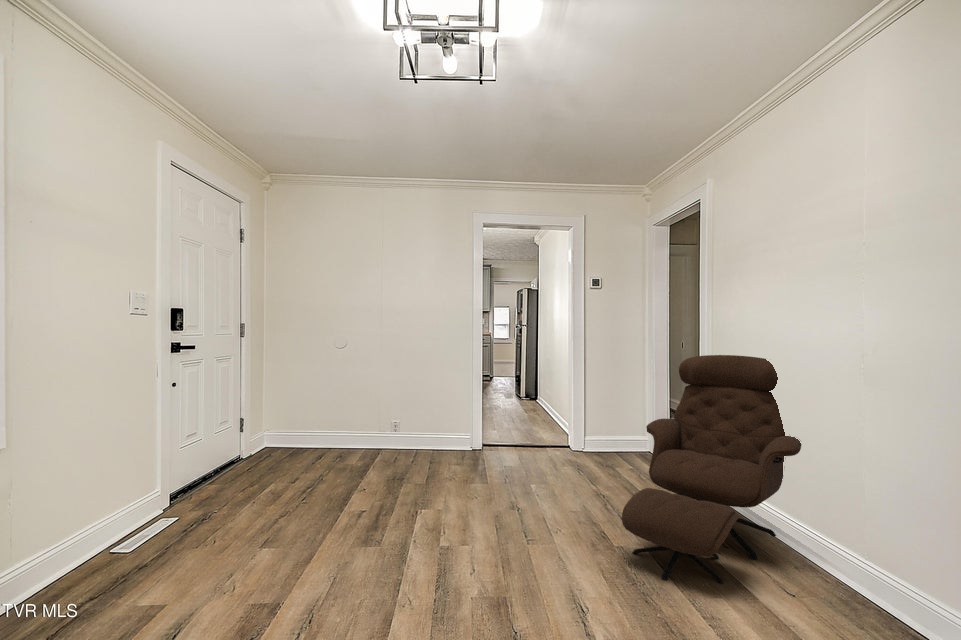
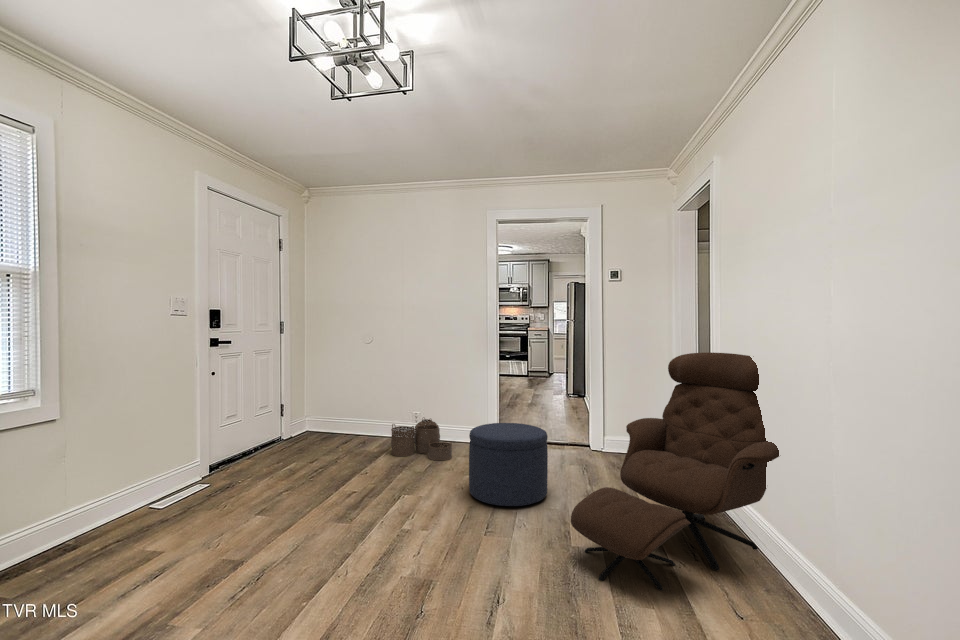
woven basket: none [375,427,444,472] -> present [391,419,452,460]
ottoman: none [484,429,565,515] -> present [469,423,548,506]

